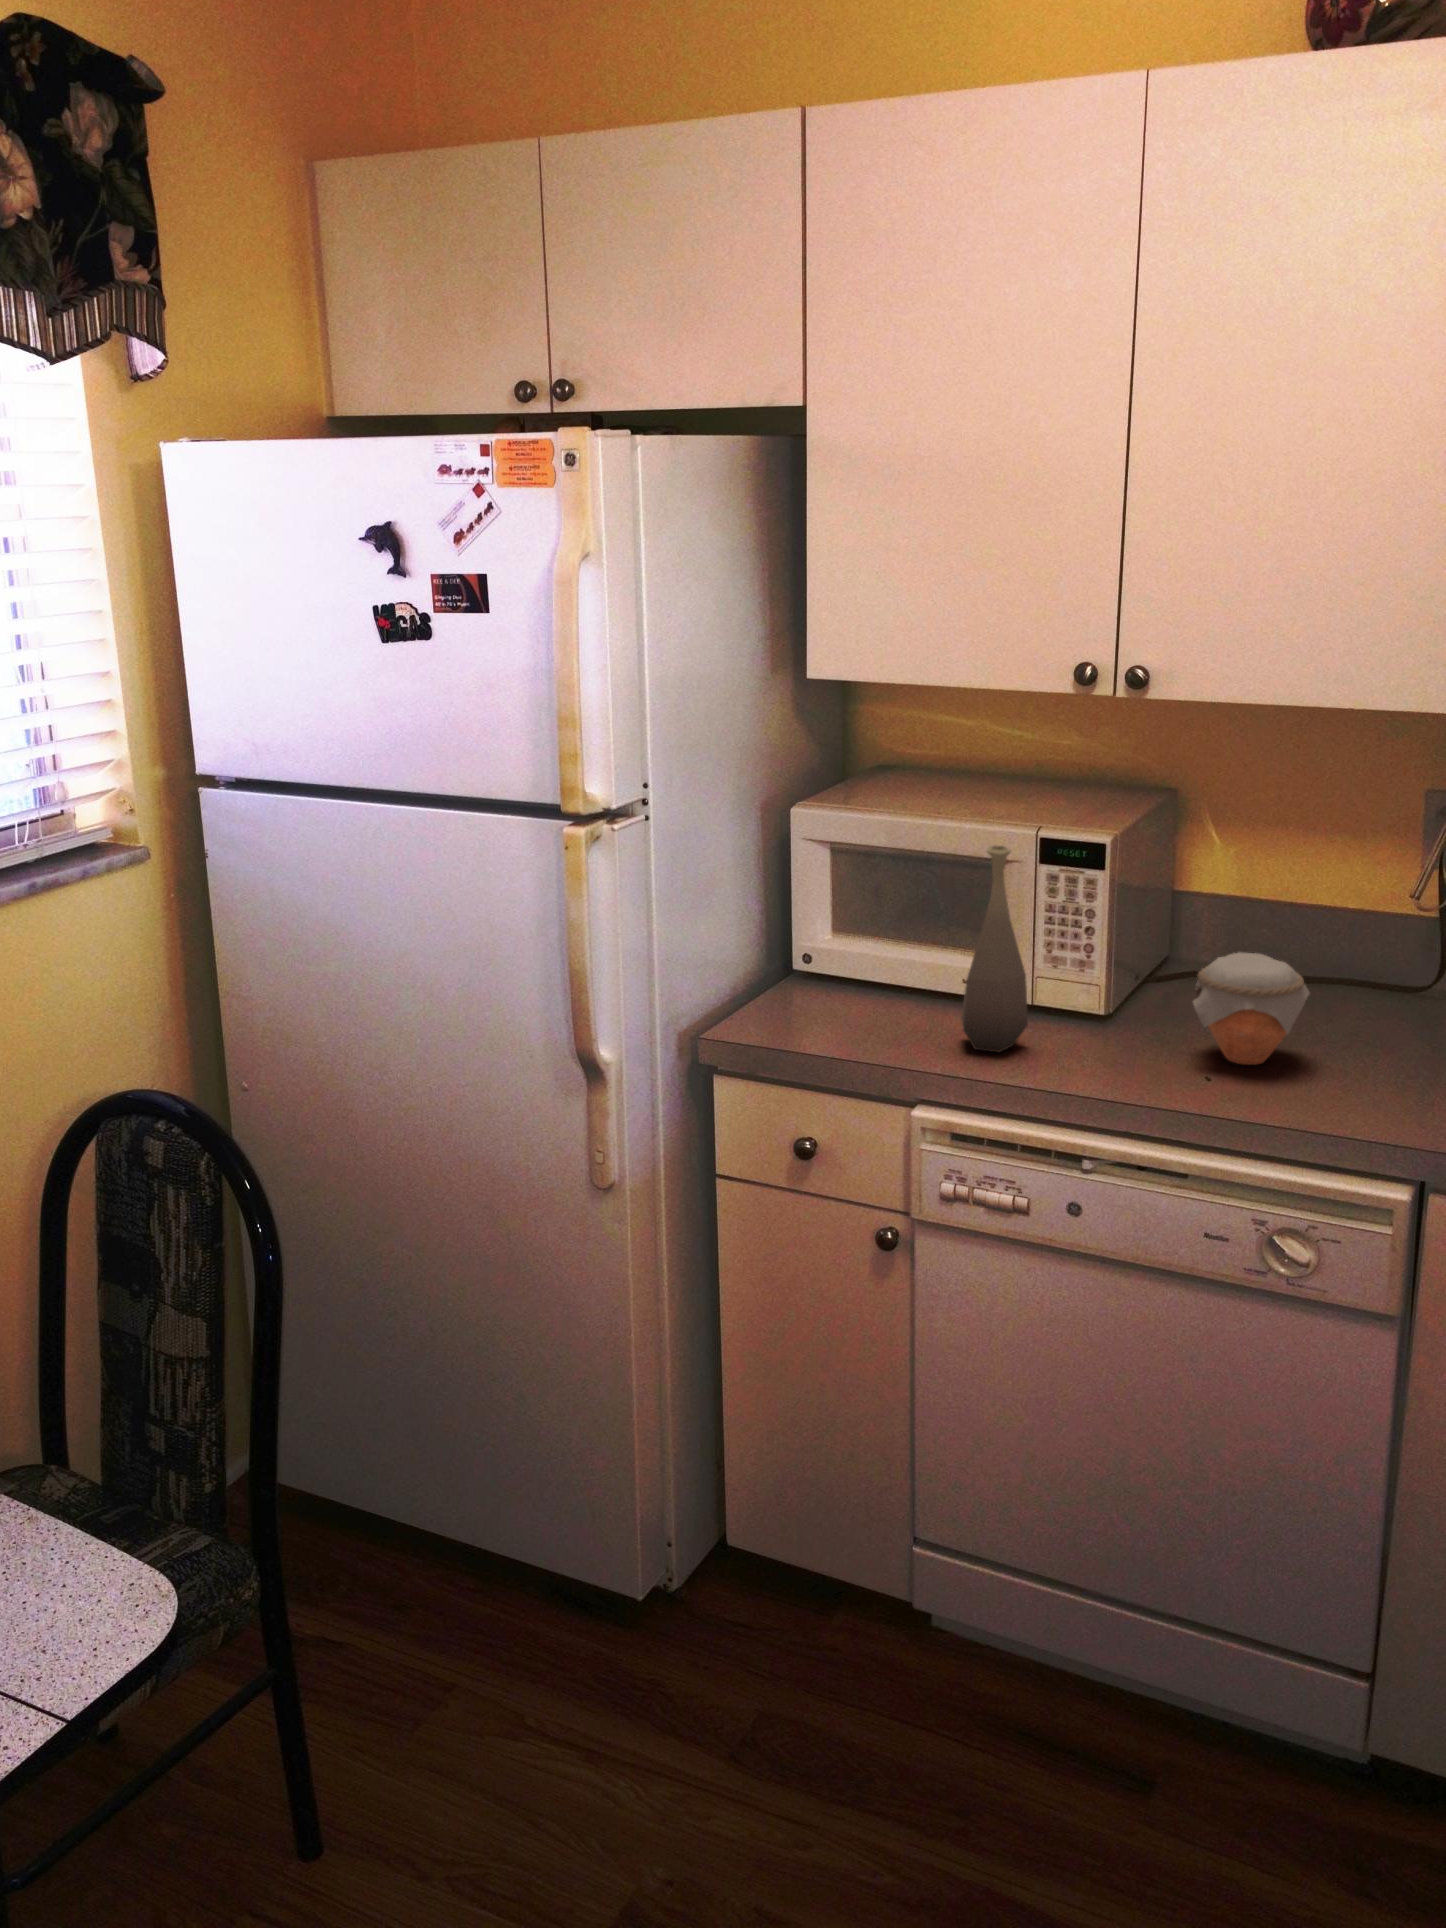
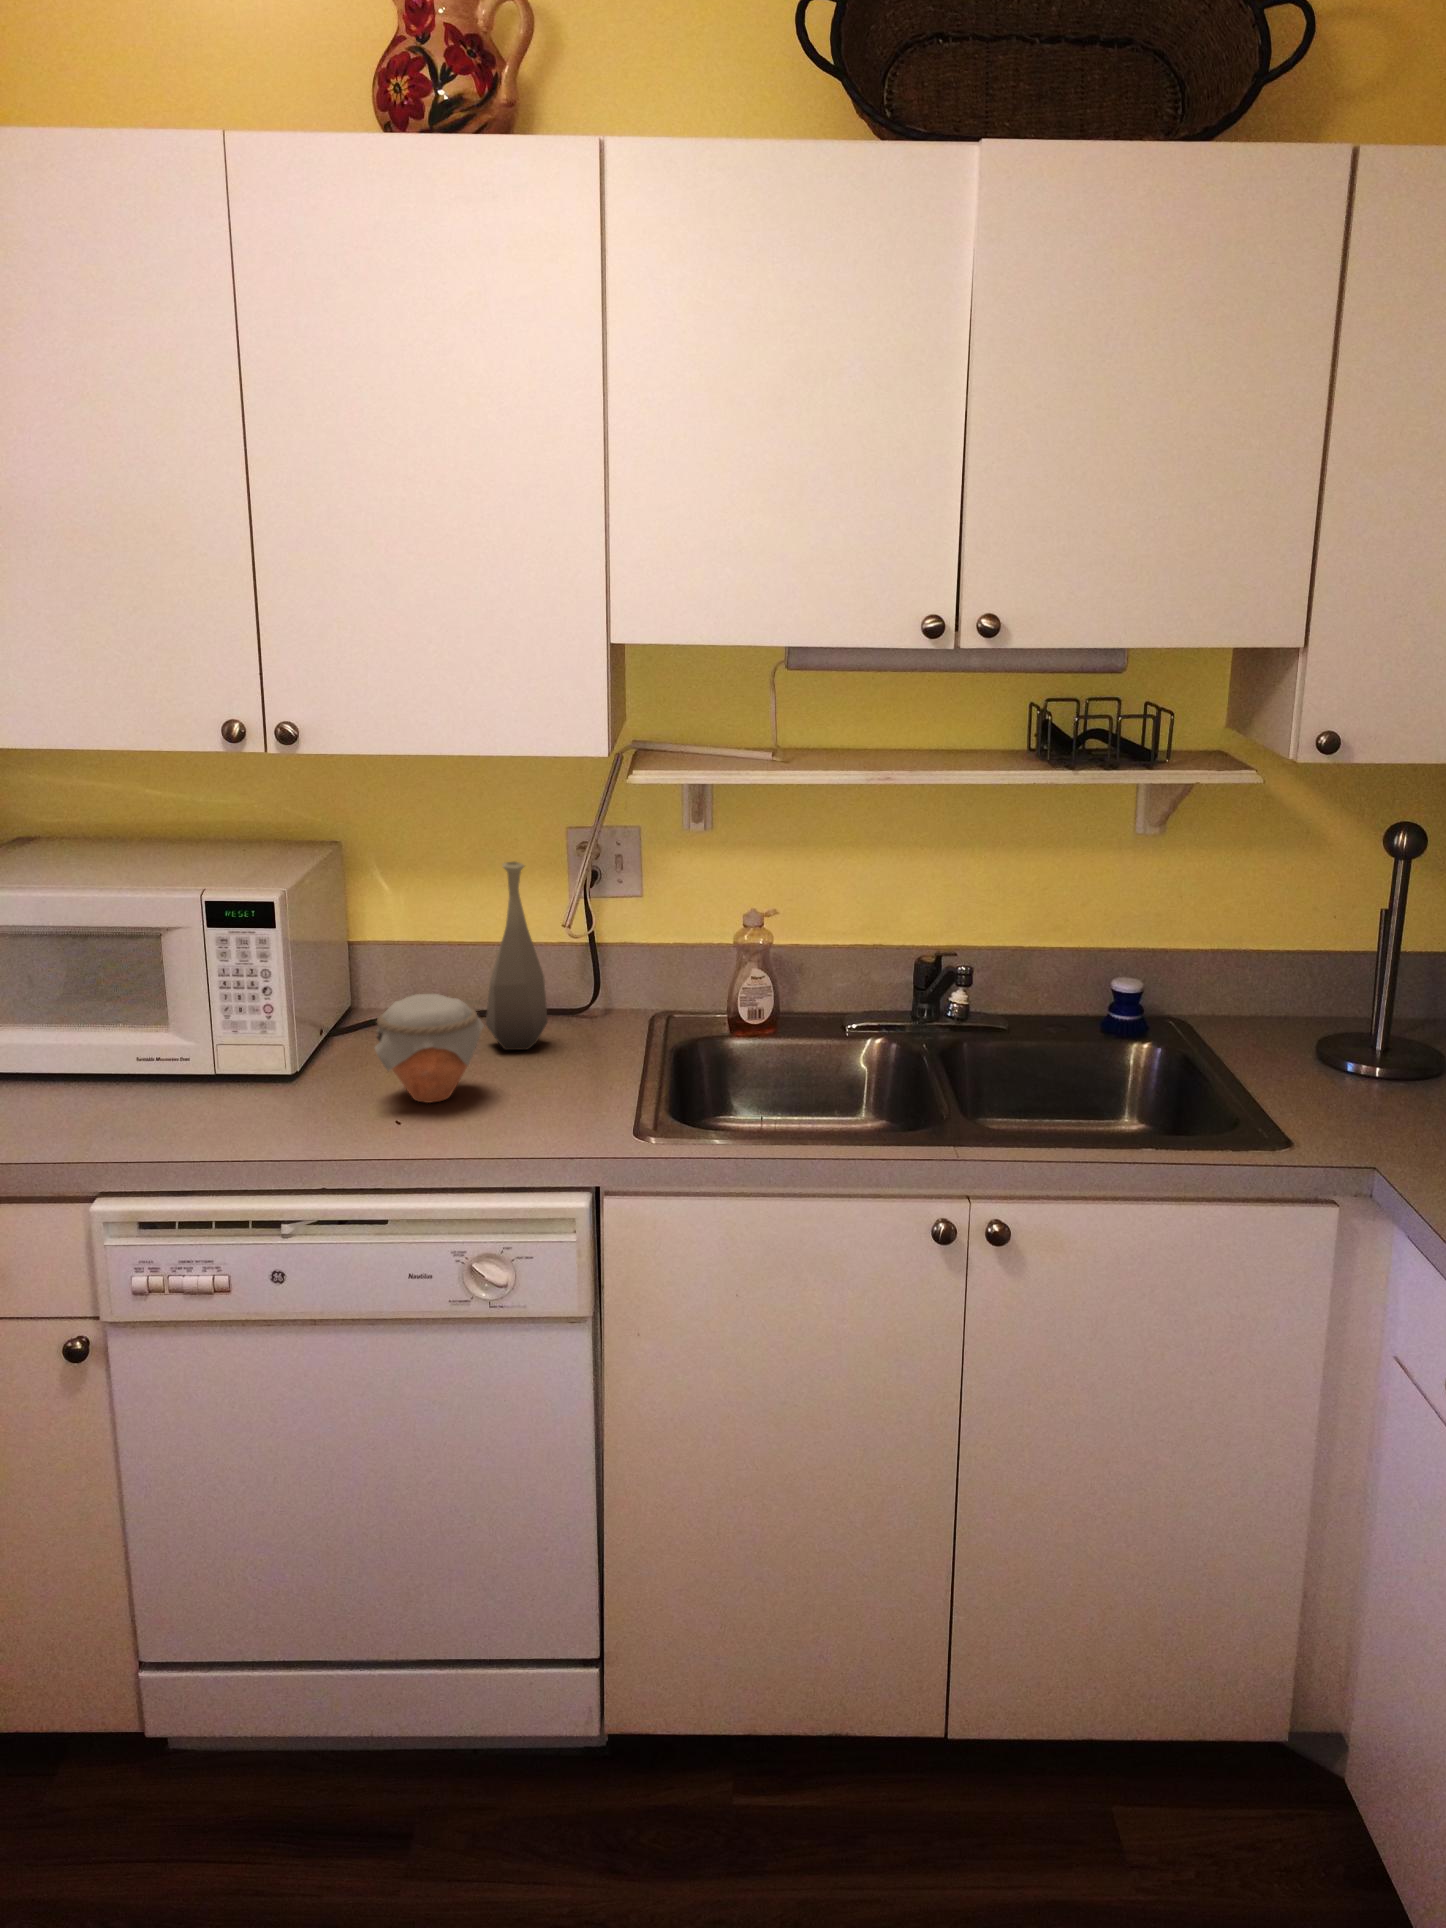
bottle: present [961,846,1028,1052] -> present [486,862,548,1050]

